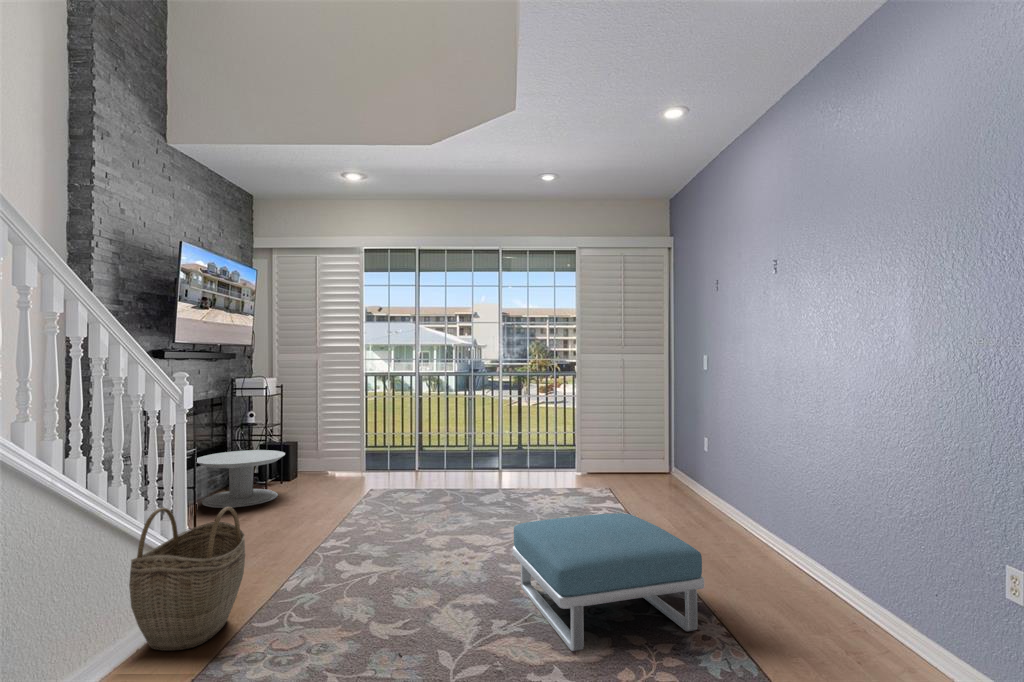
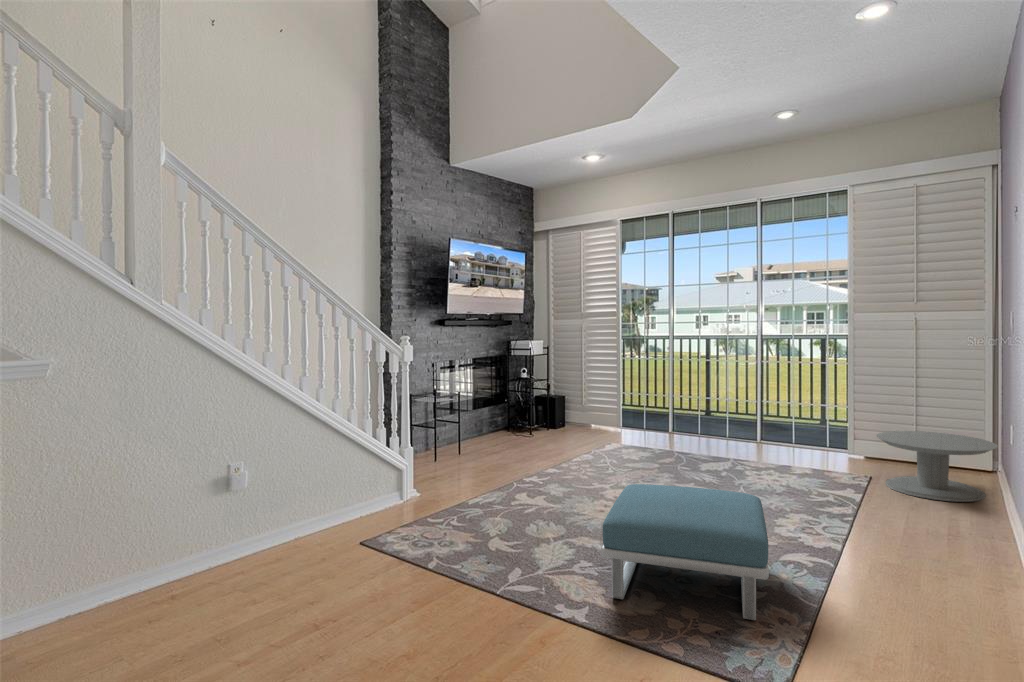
side table: present [197,450,285,508] -> present [877,431,998,502]
woven basket: present [129,507,245,651] -> none [358,430,432,523]

